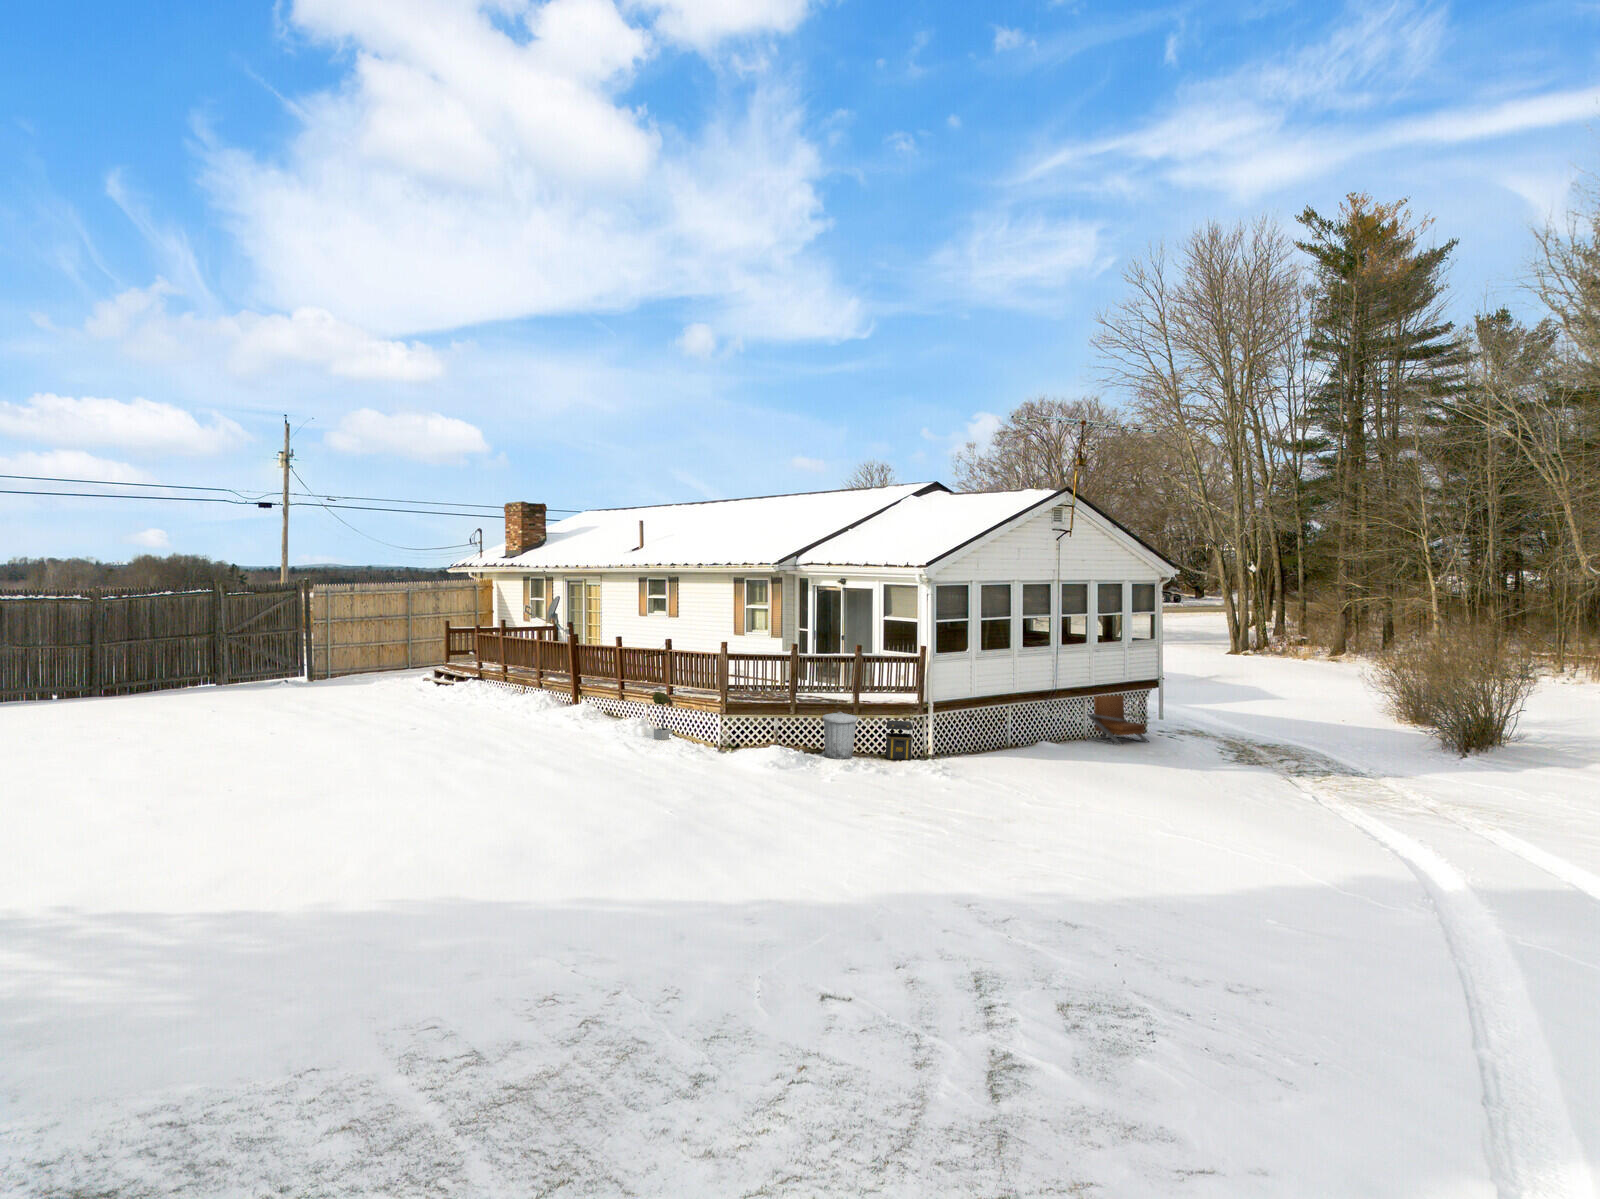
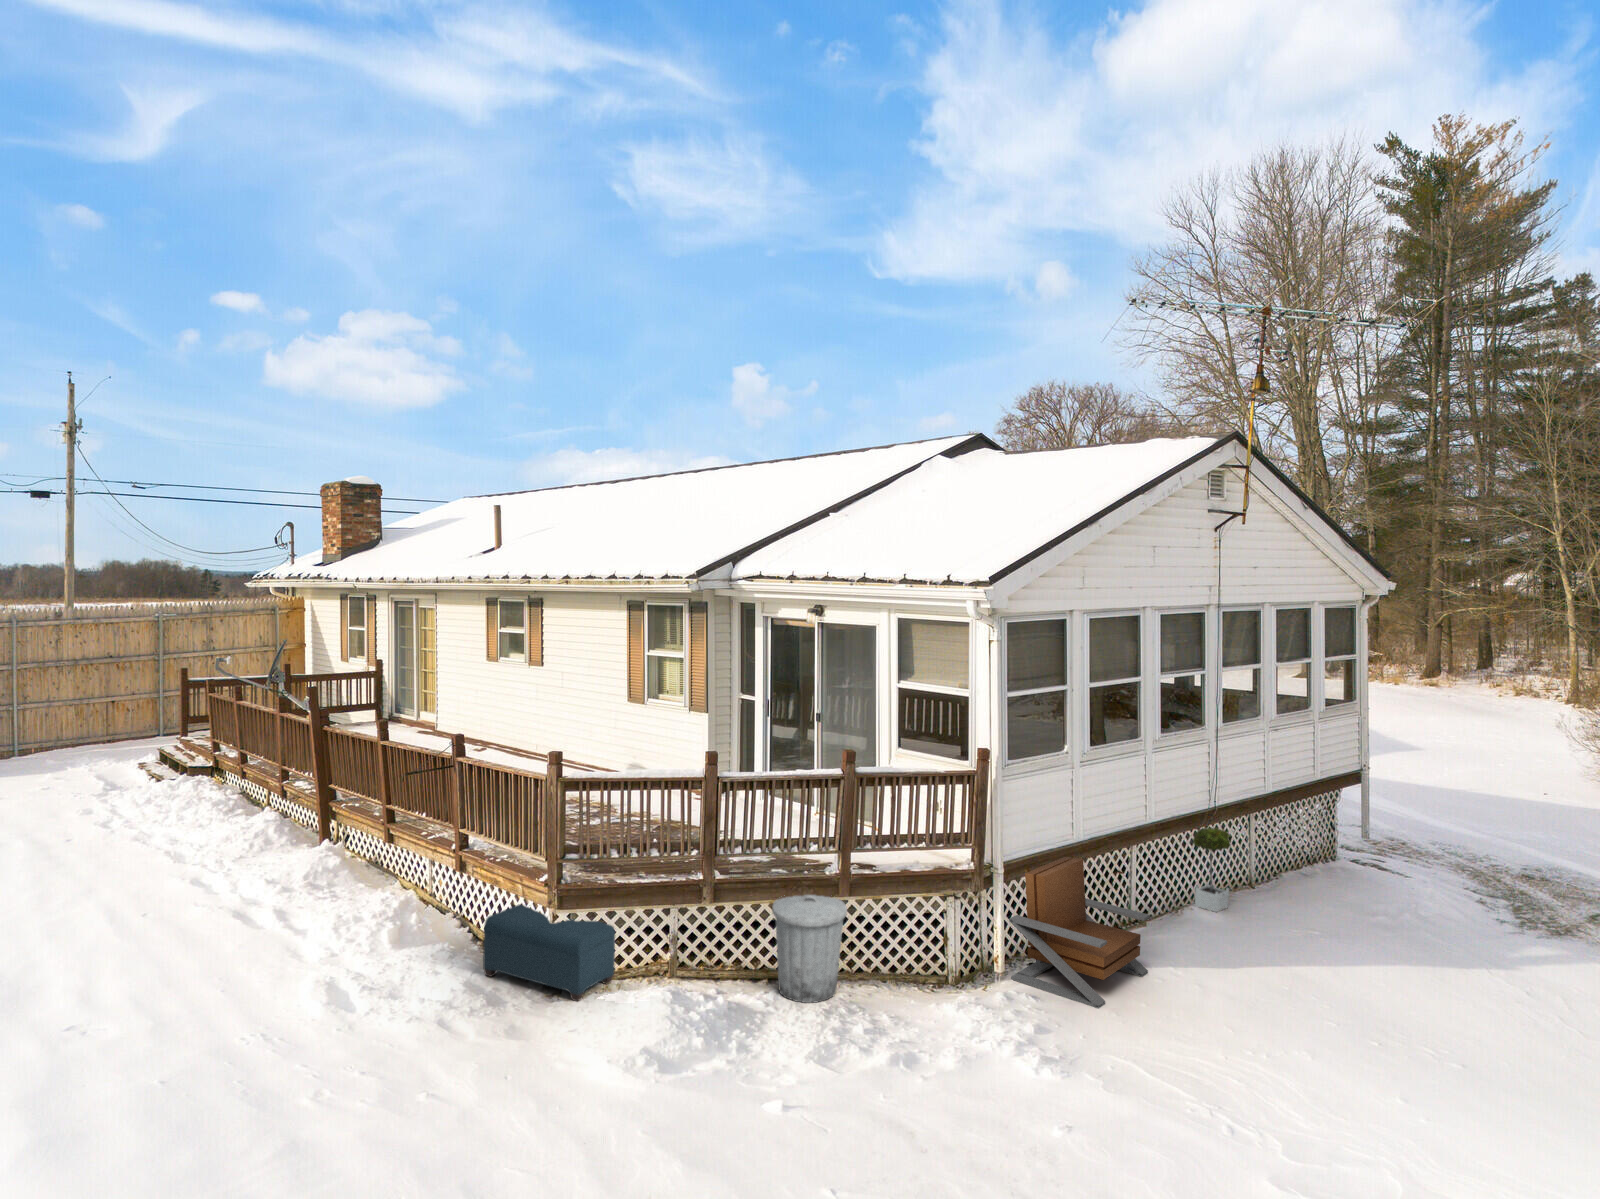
potted tree: present [653,692,672,740] -> present [1193,828,1231,912]
lounge chair: present [1087,695,1149,745] -> present [1009,857,1149,1009]
bench: none [685,720,748,756] -> present [483,904,615,1001]
toolbox: present [886,721,913,760] -> none [906,905,965,999]

